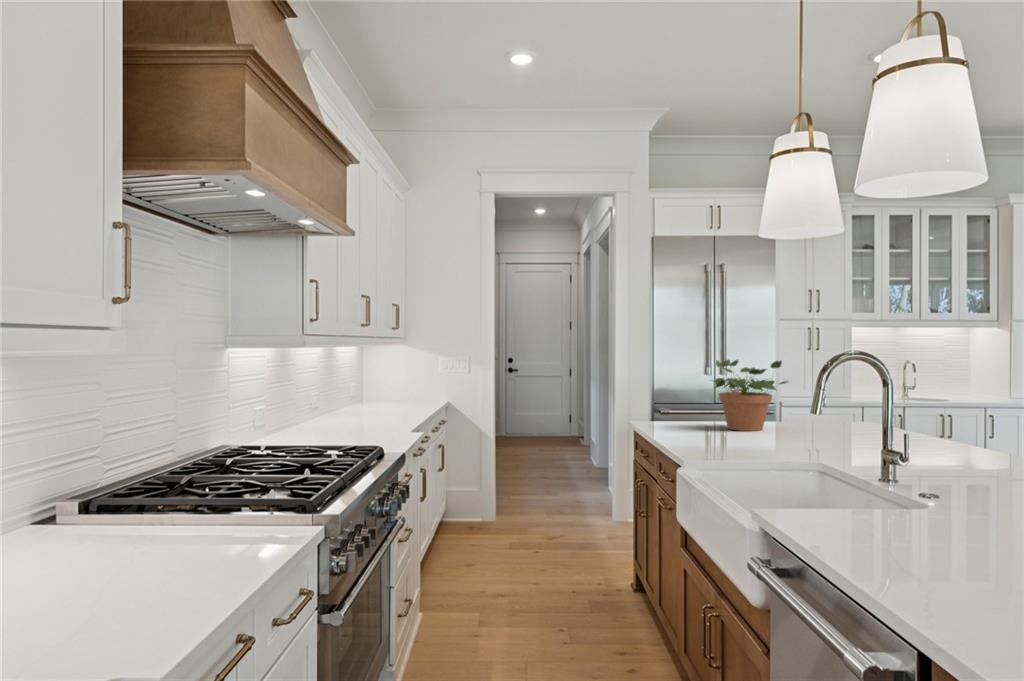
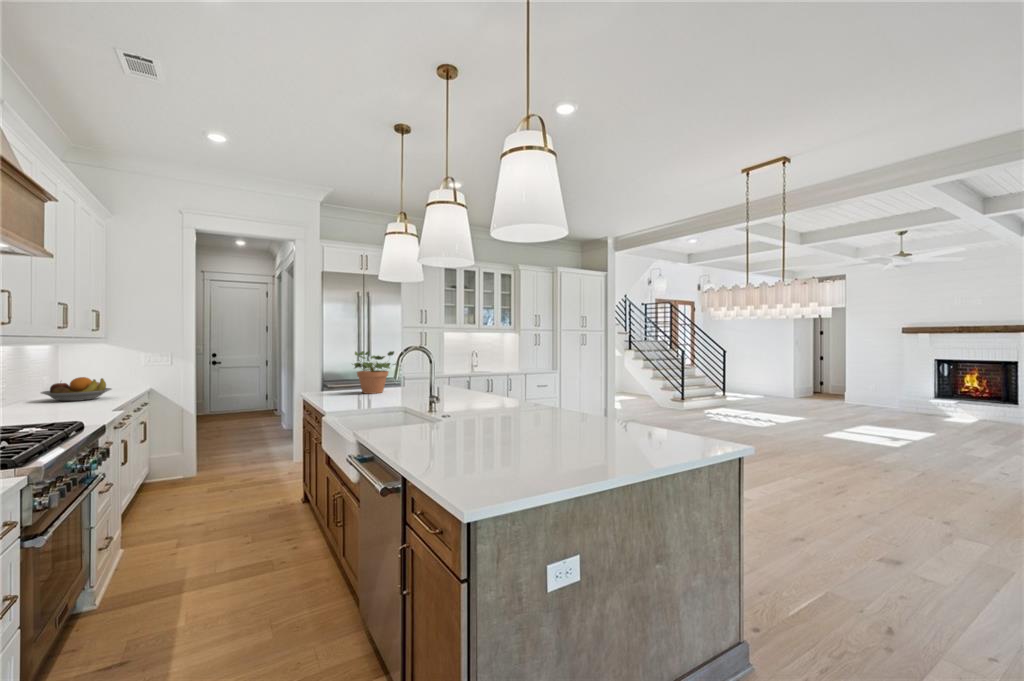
fruit bowl: none [341,388,408,417] -> present [41,377,111,401]

